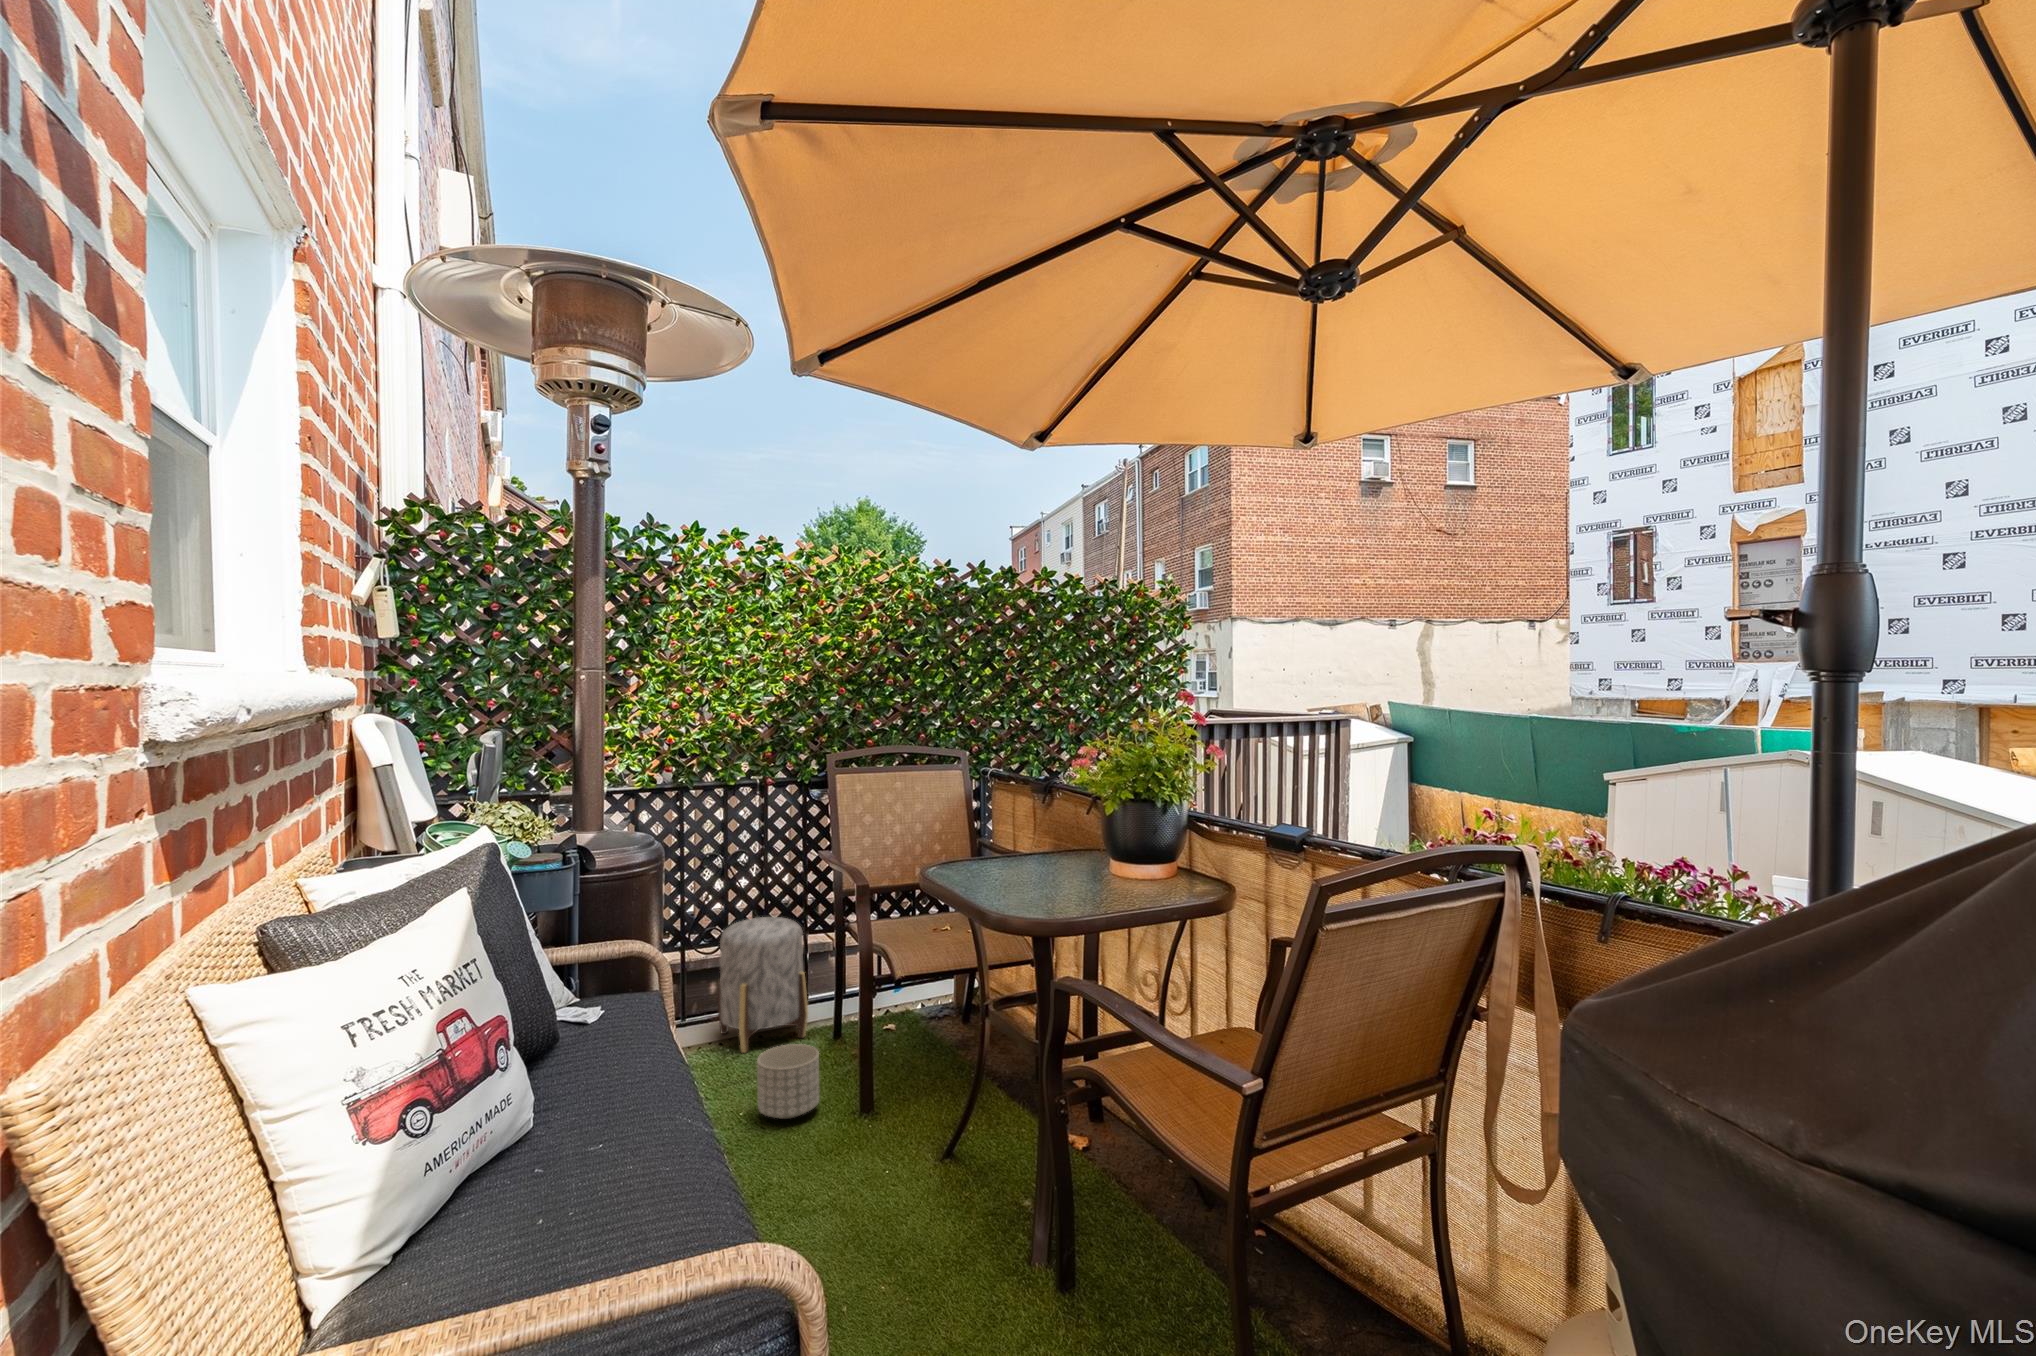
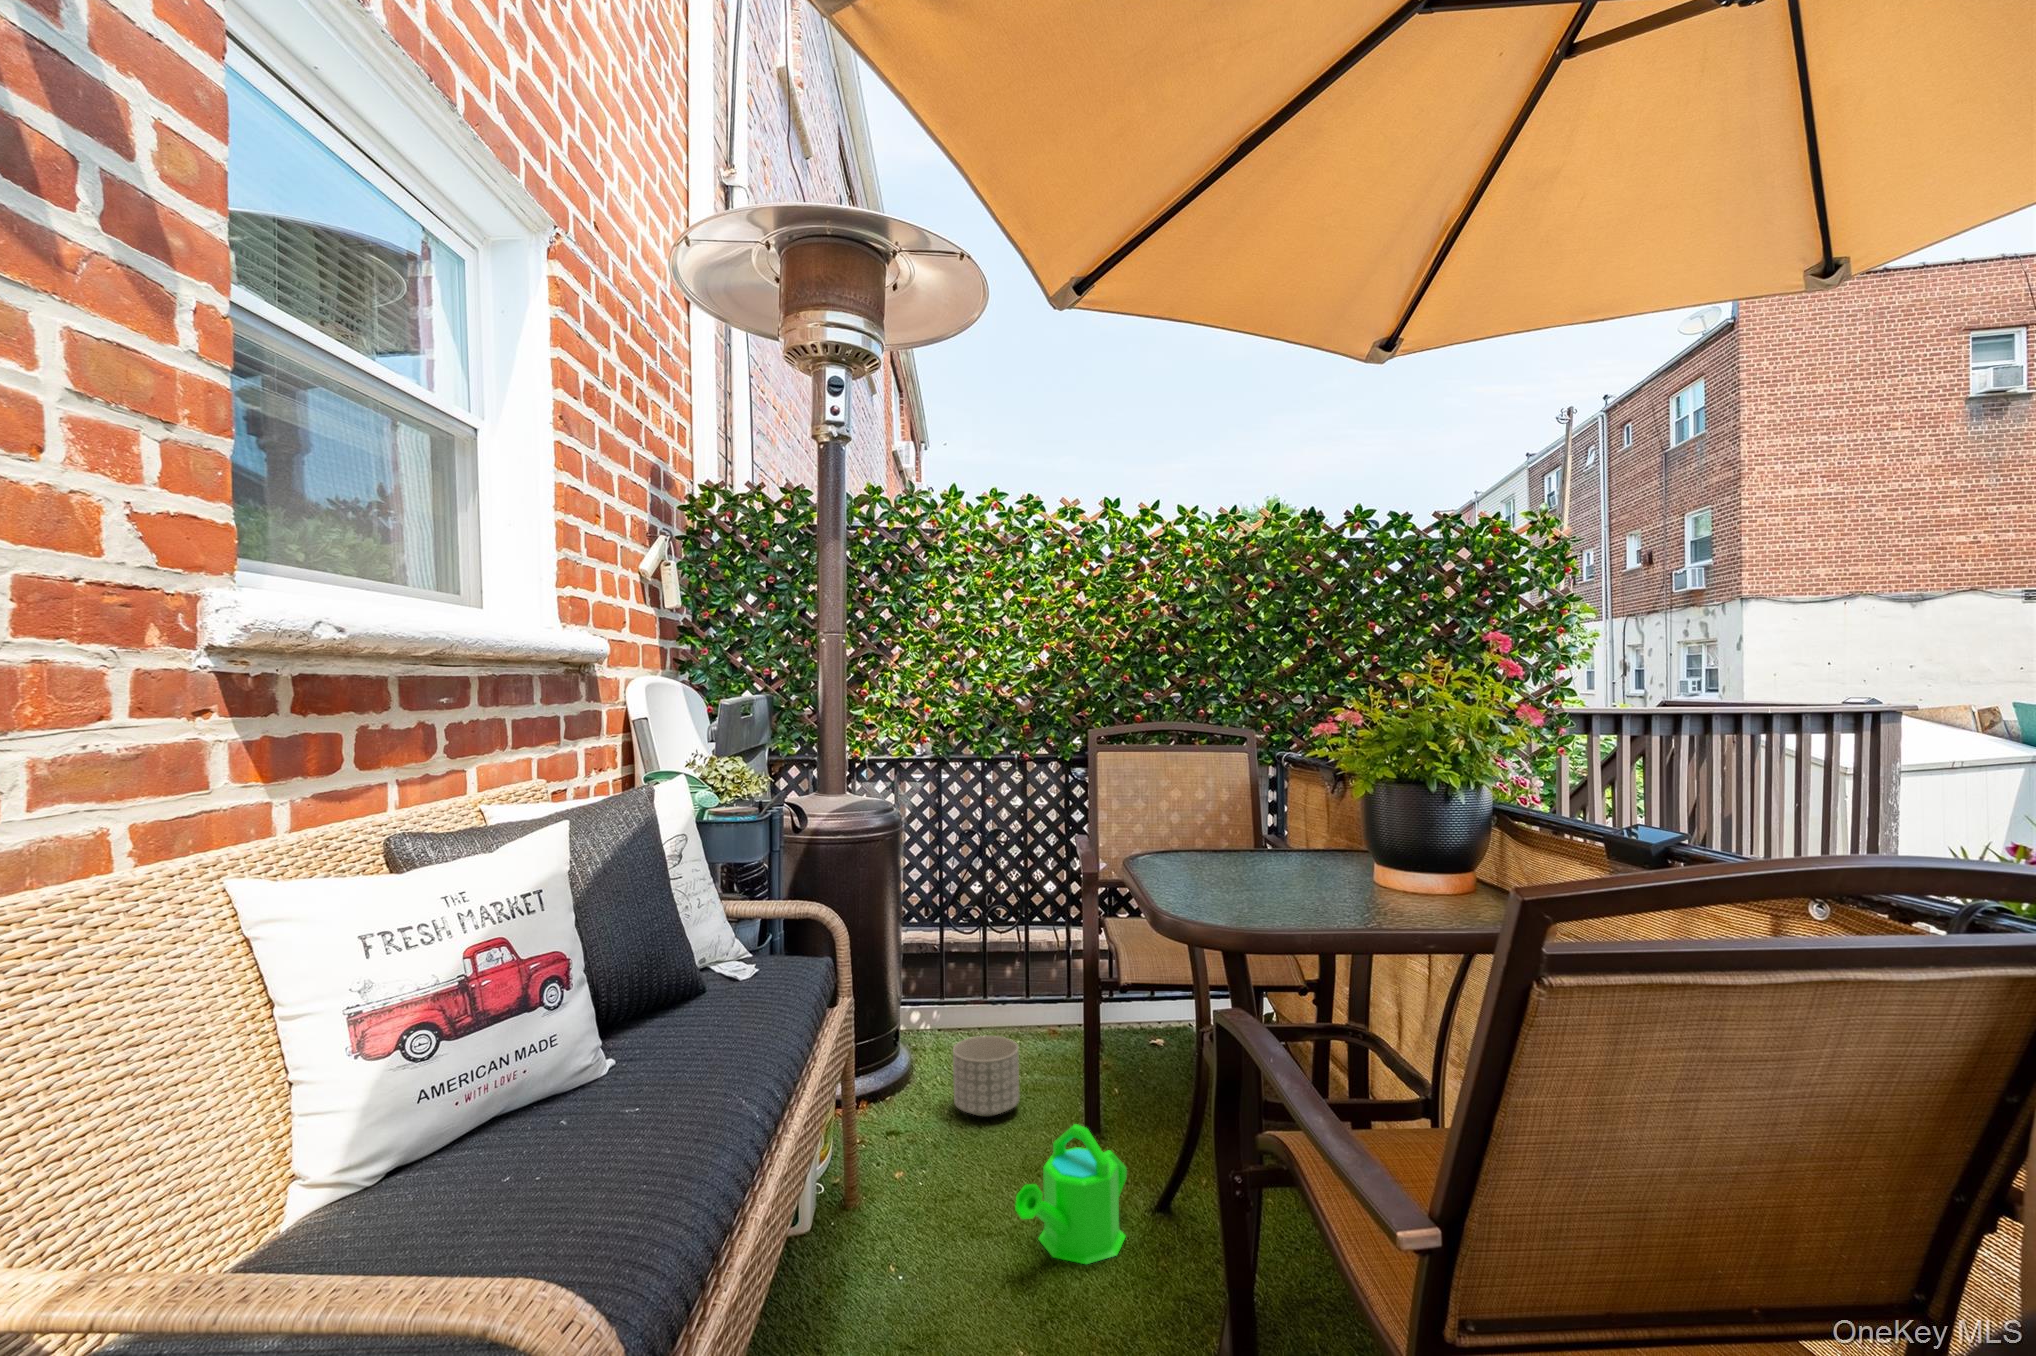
stool: present [718,917,808,1053] -> none [956,898,1044,1039]
watering can: none [878,1102,957,1218] -> present [1015,1124,1127,1264]

